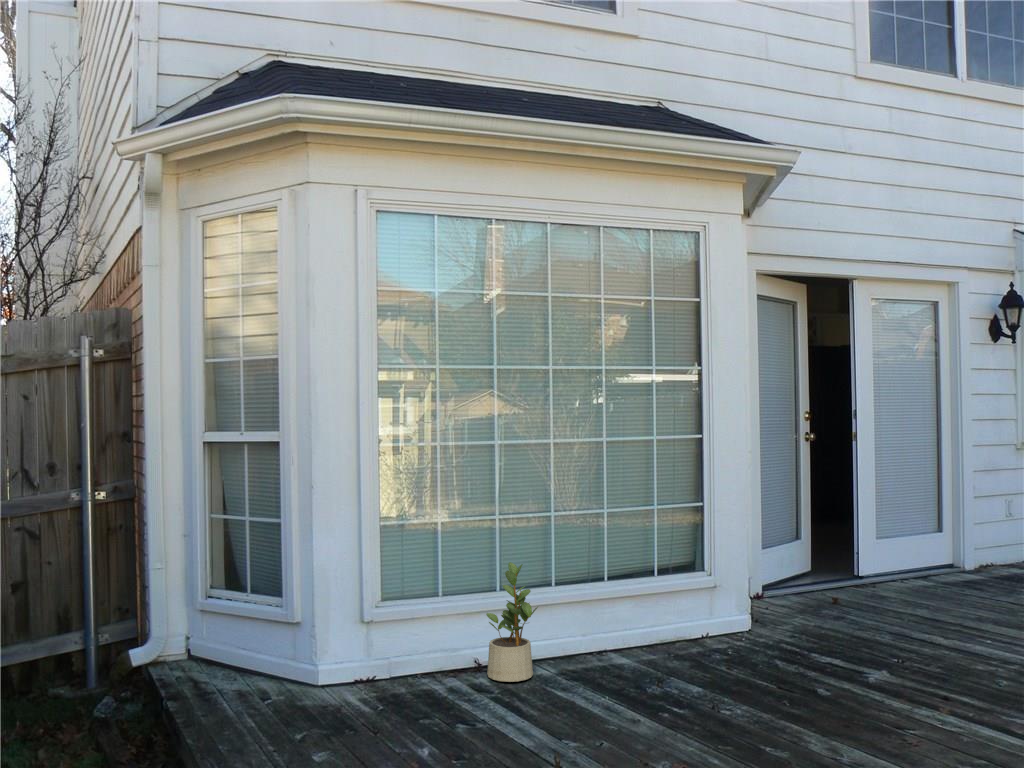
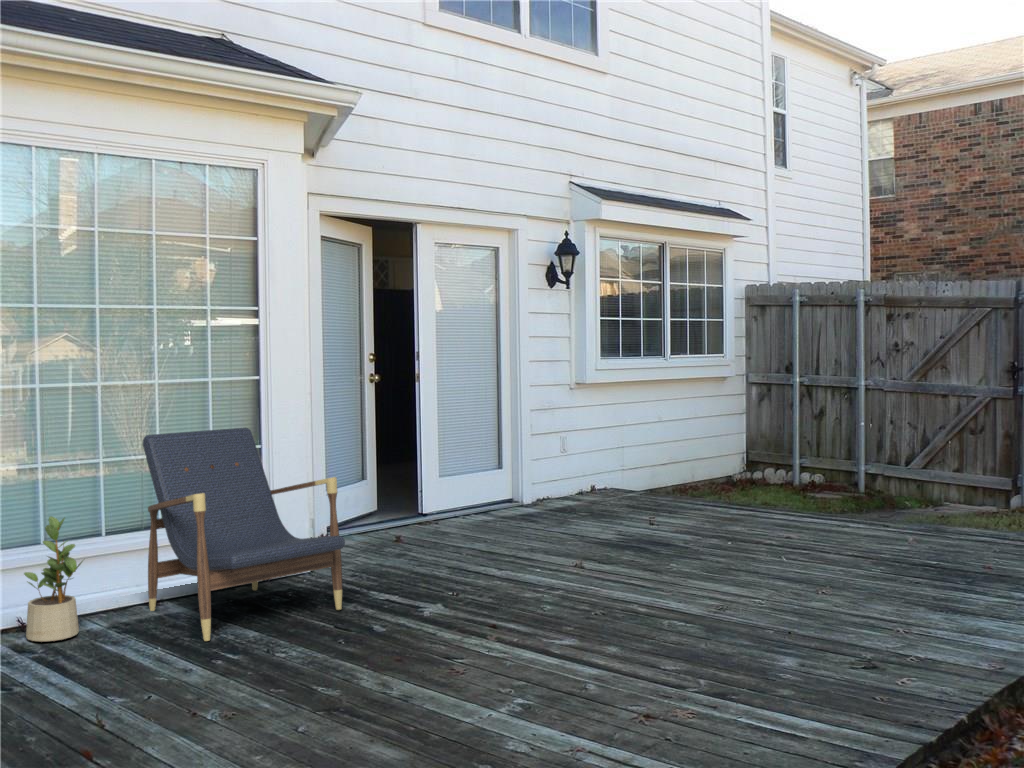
lounge chair: none [591,484,793,700] -> present [143,428,345,641]

